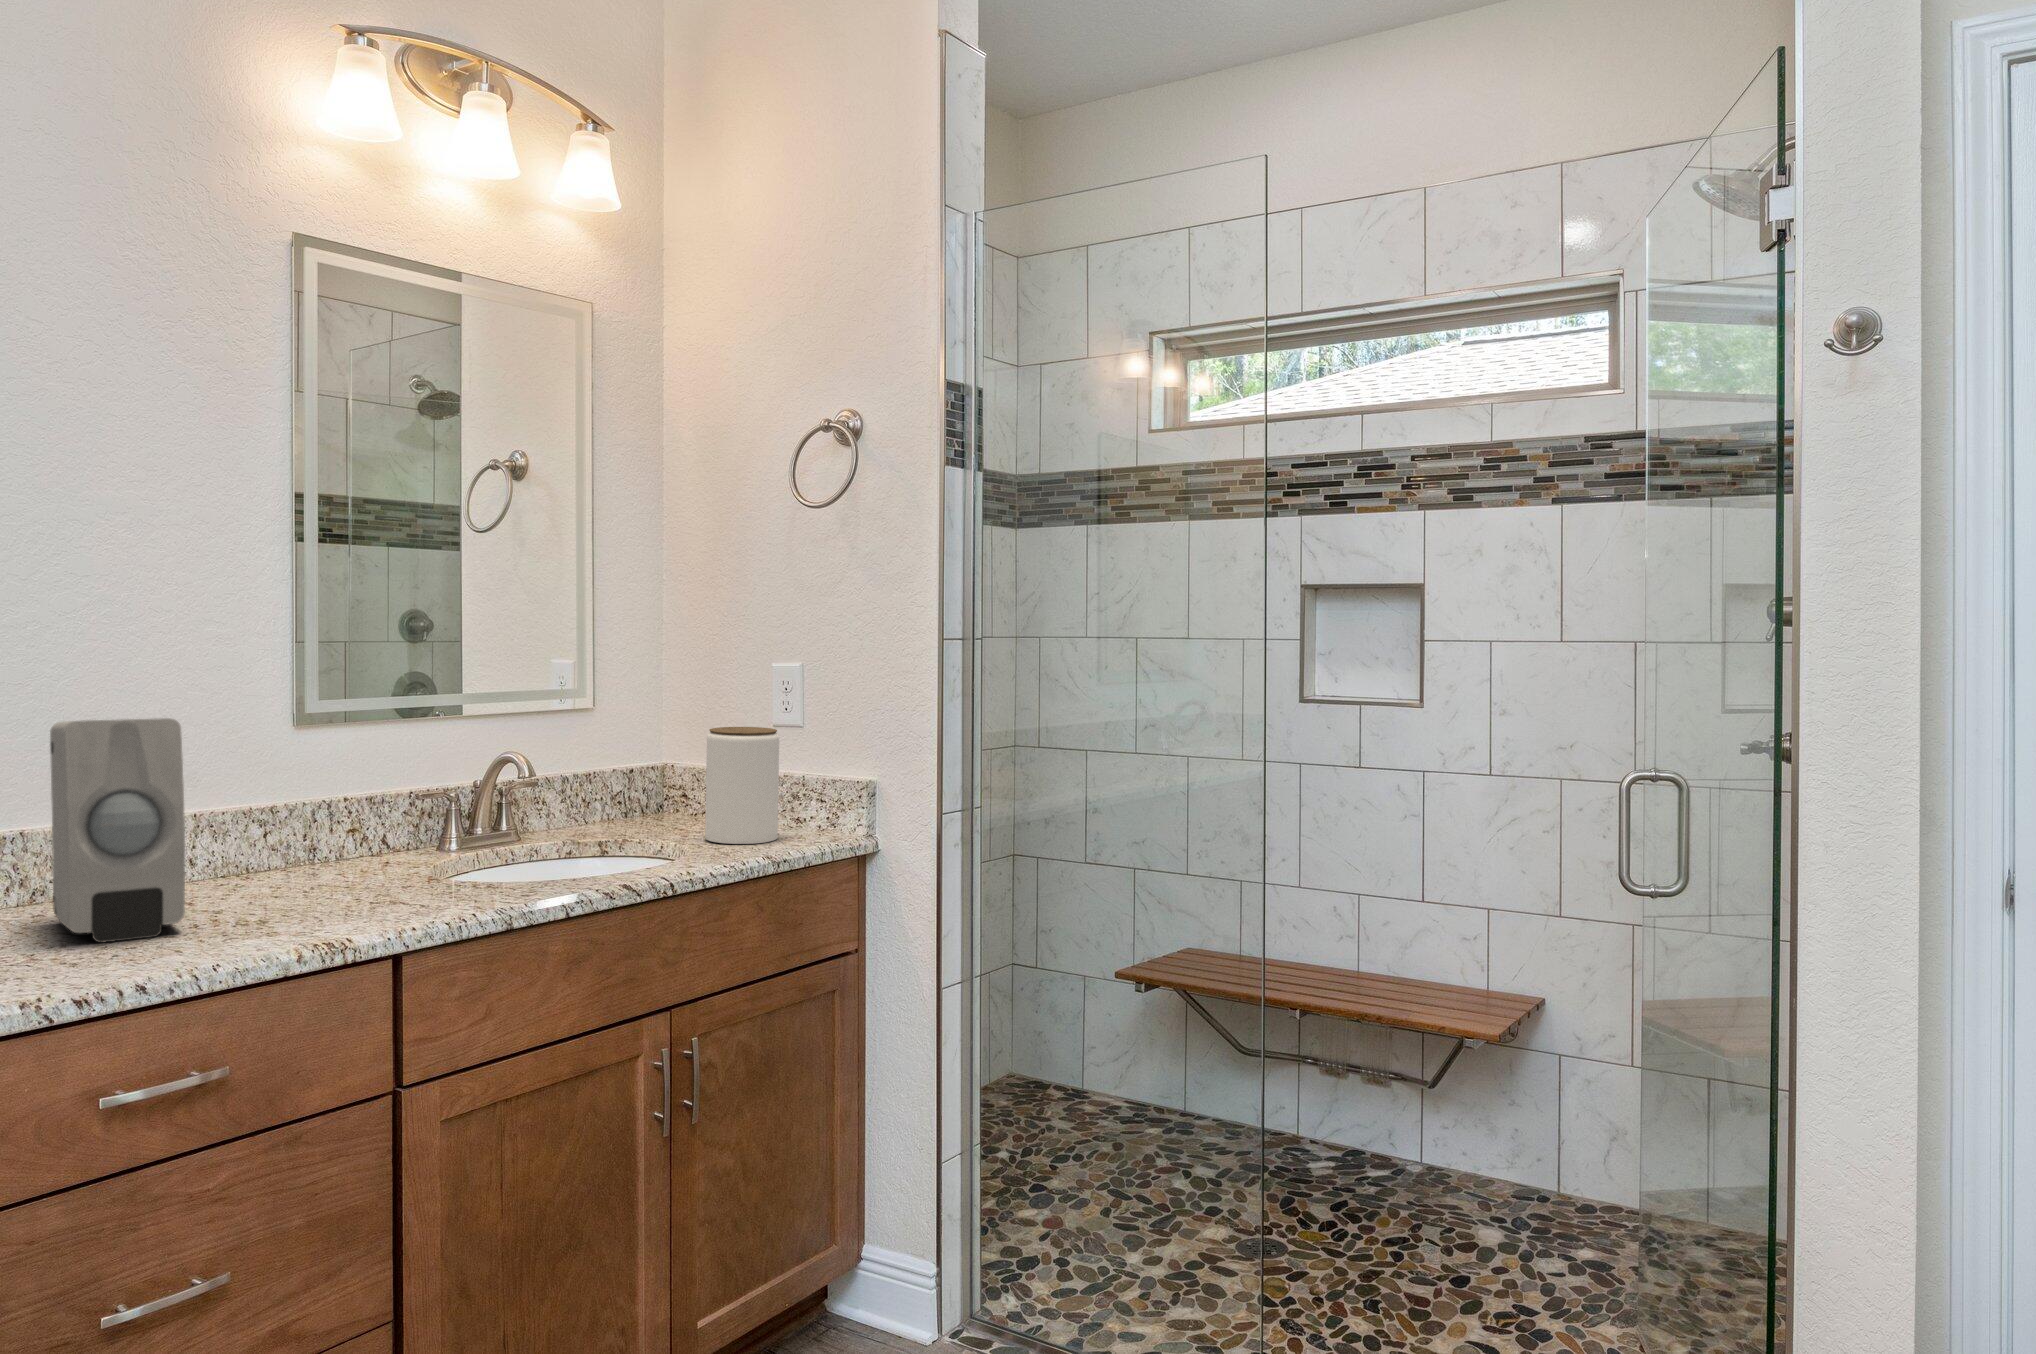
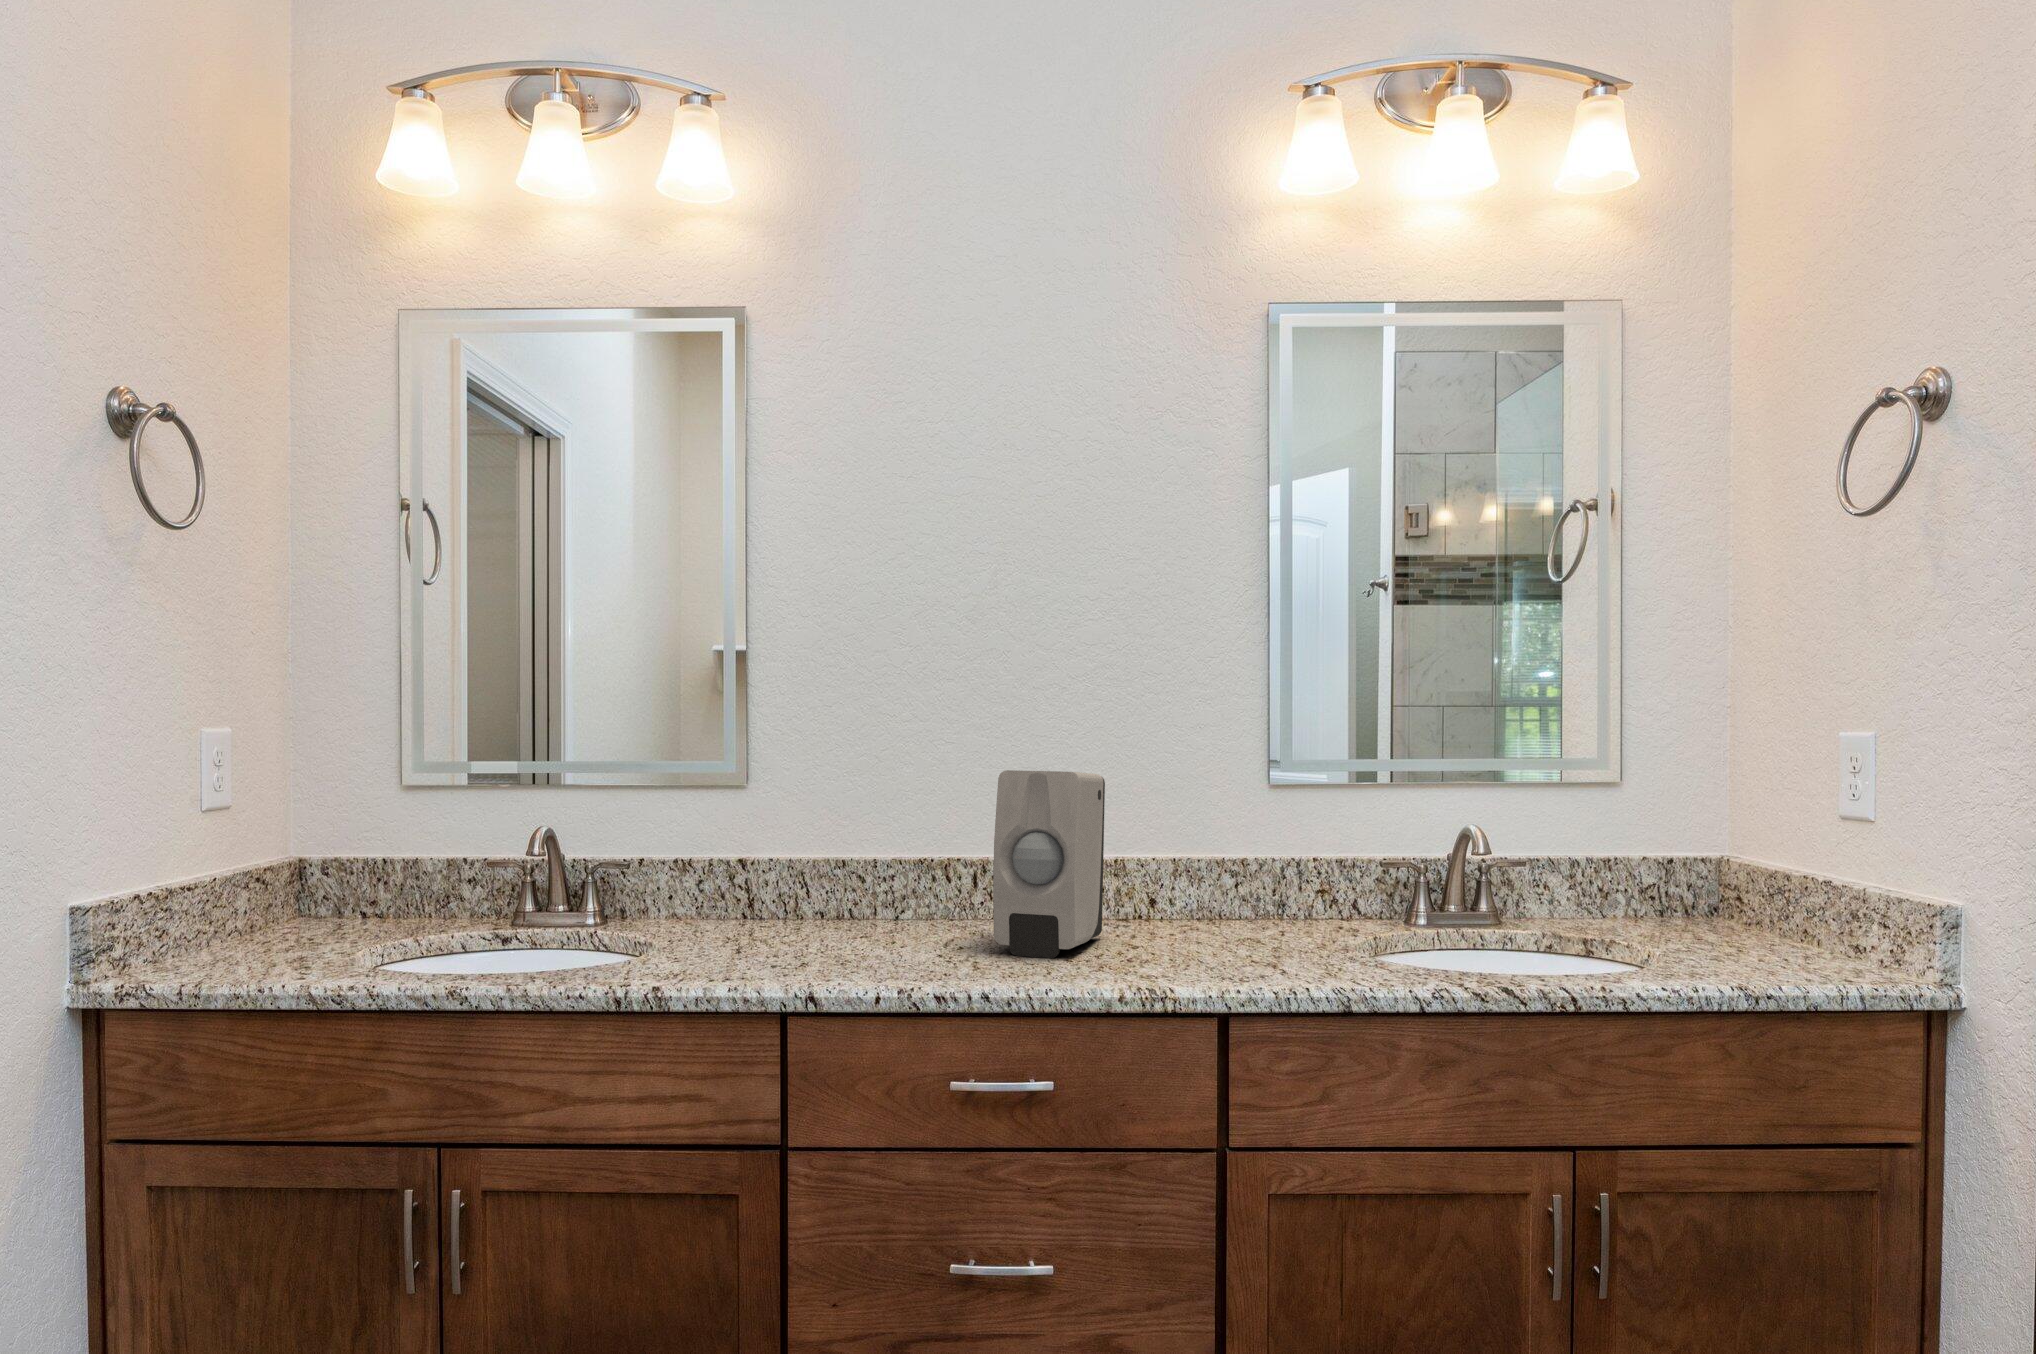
jar: present [705,727,779,844] -> none [1706,818,1810,968]

